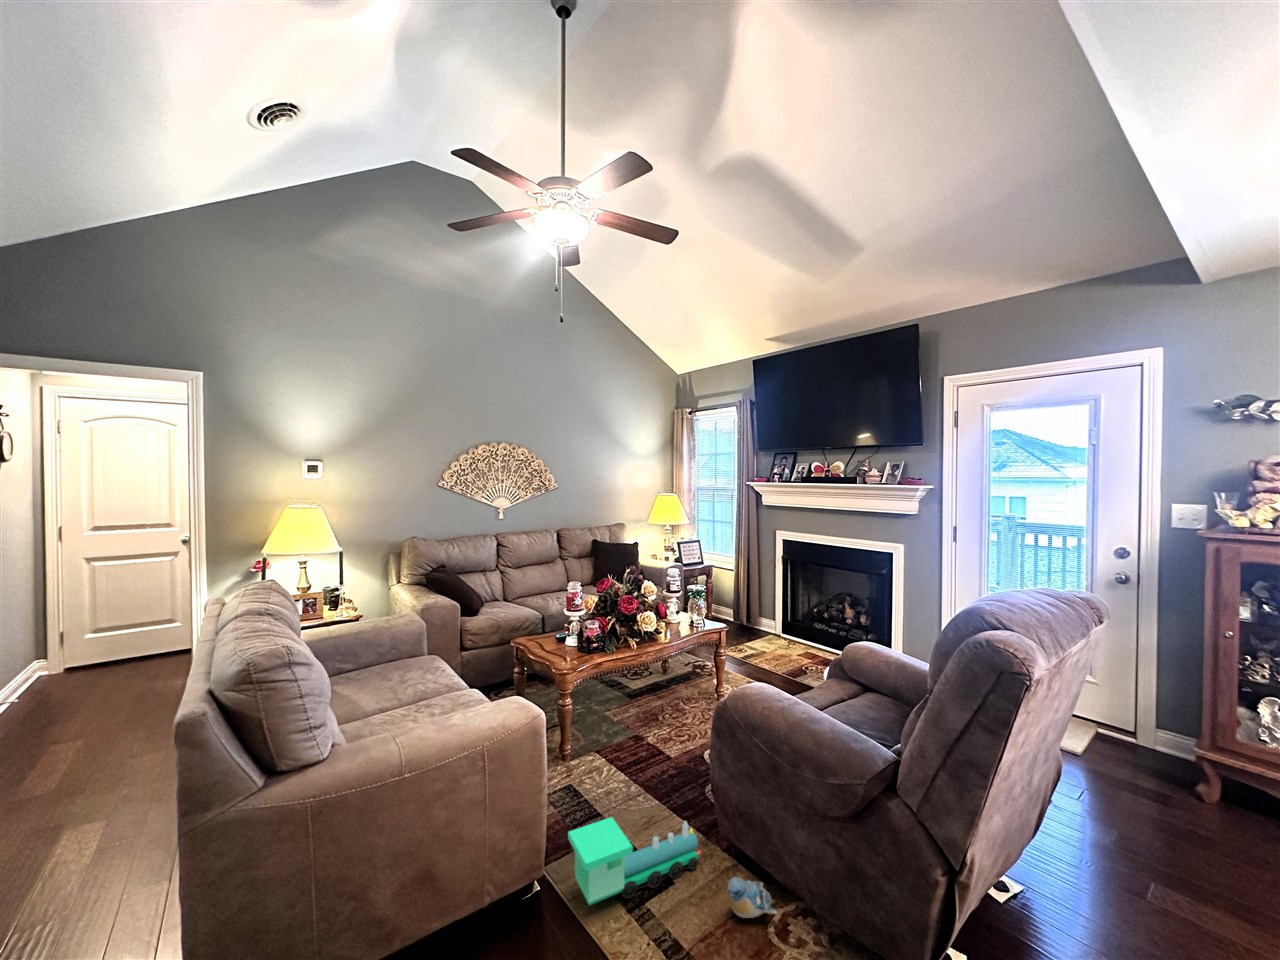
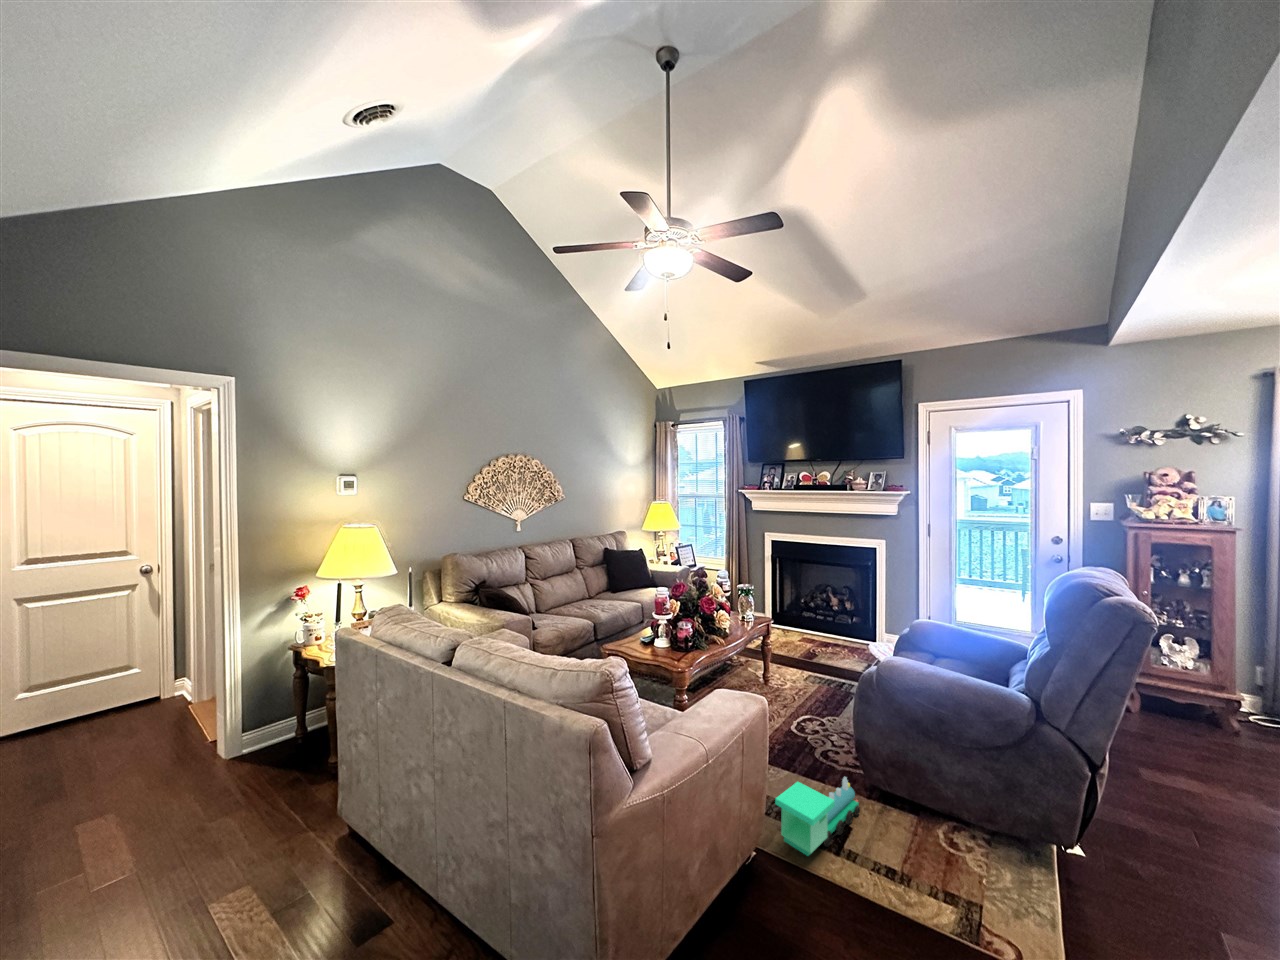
plush toy: present [726,877,777,918] -> none [908,811,947,842]

